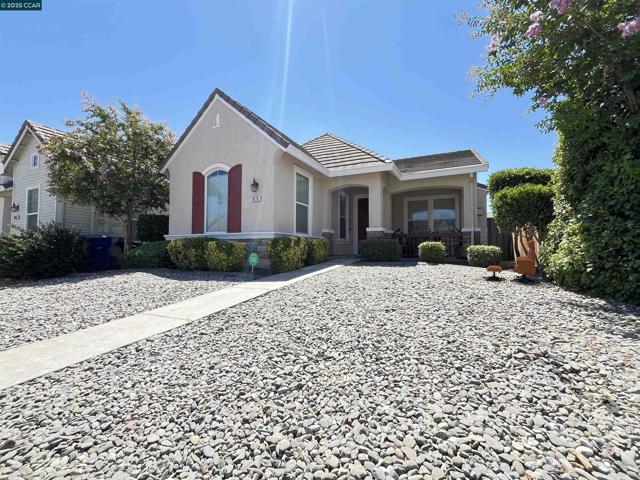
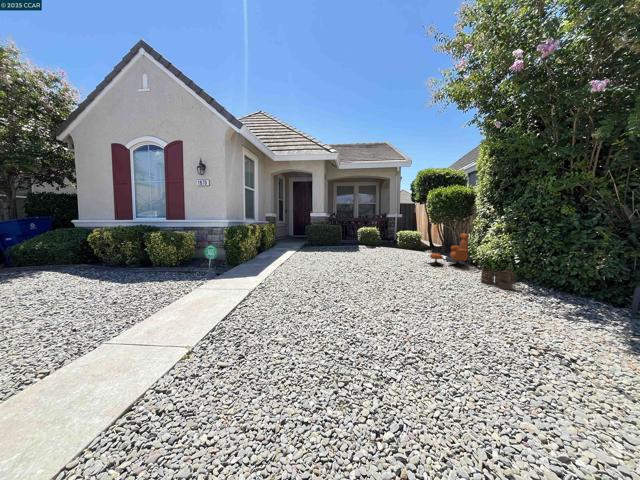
woven basket: none [537,278,591,305] -> present [481,269,515,290]

